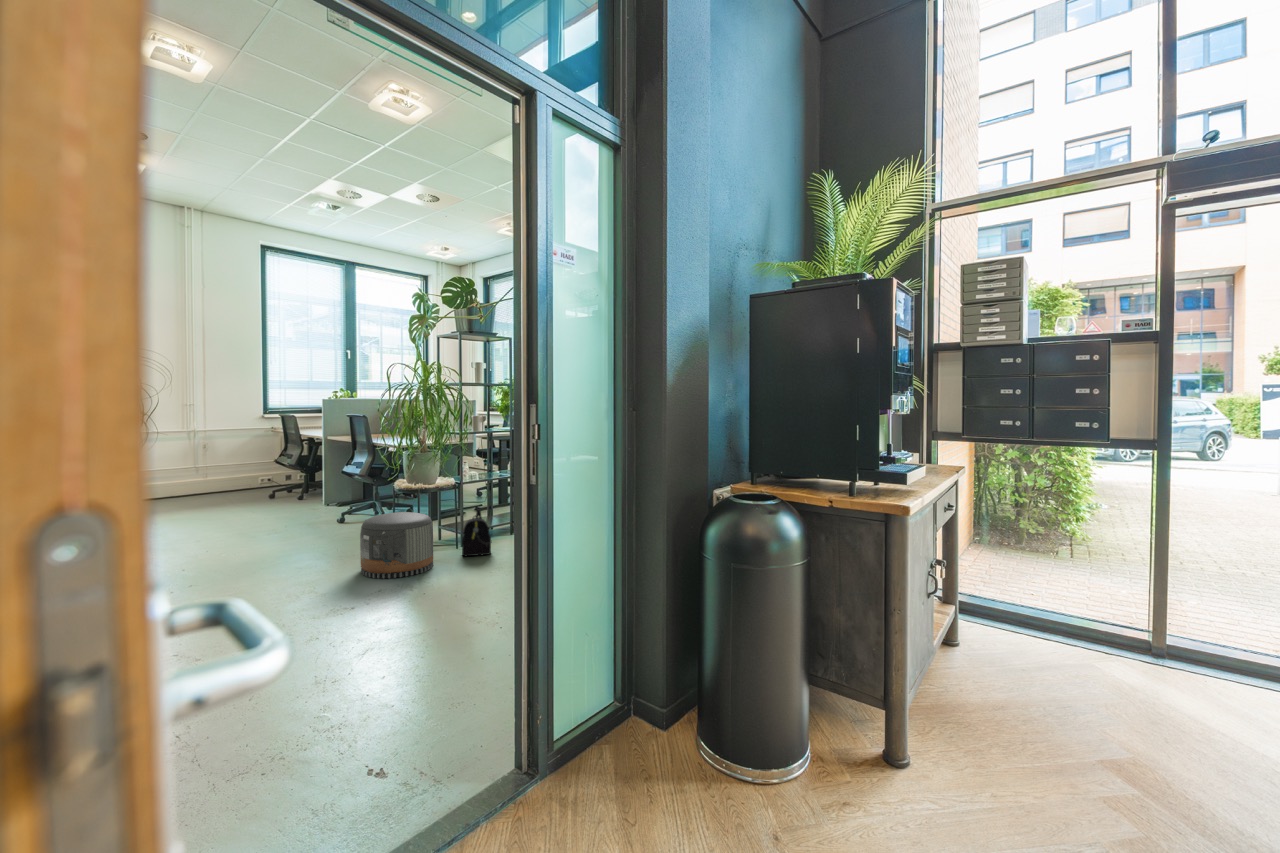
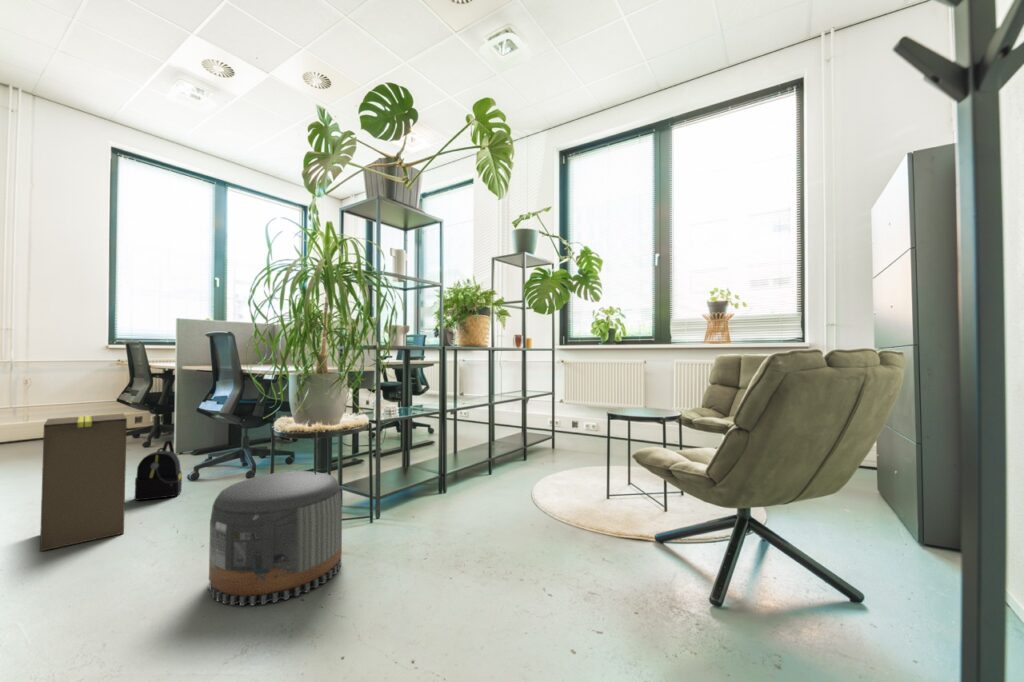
cardboard box: none [260,474,307,555] -> present [40,413,127,551]
backpack: present [462,510,492,556] -> present [135,440,182,501]

